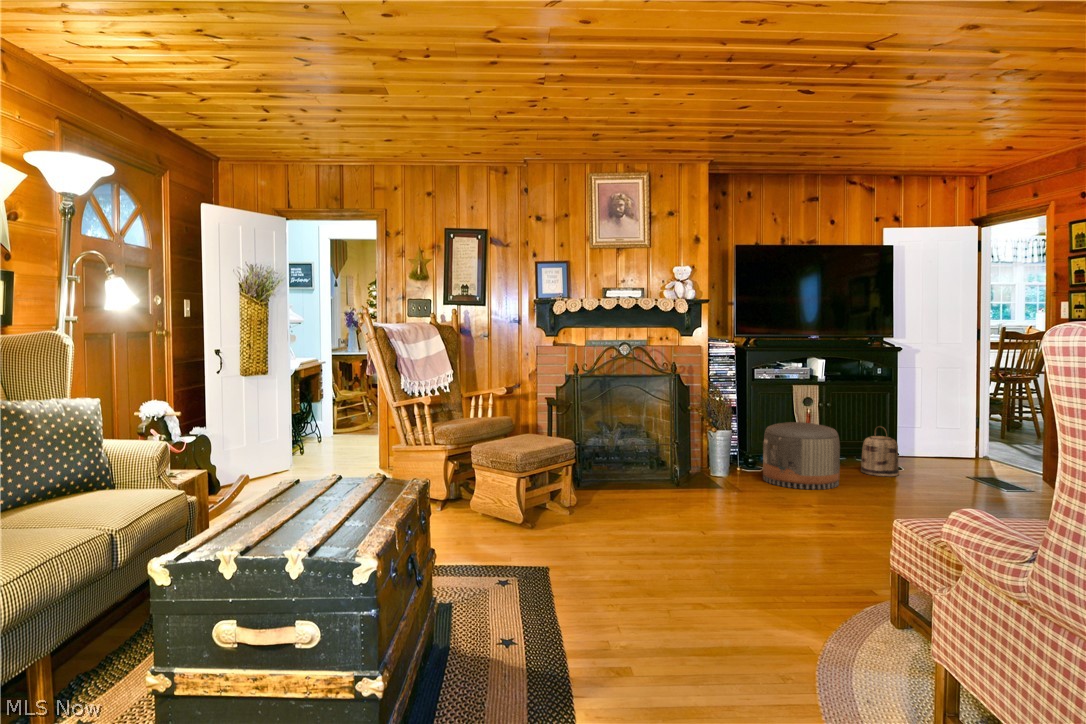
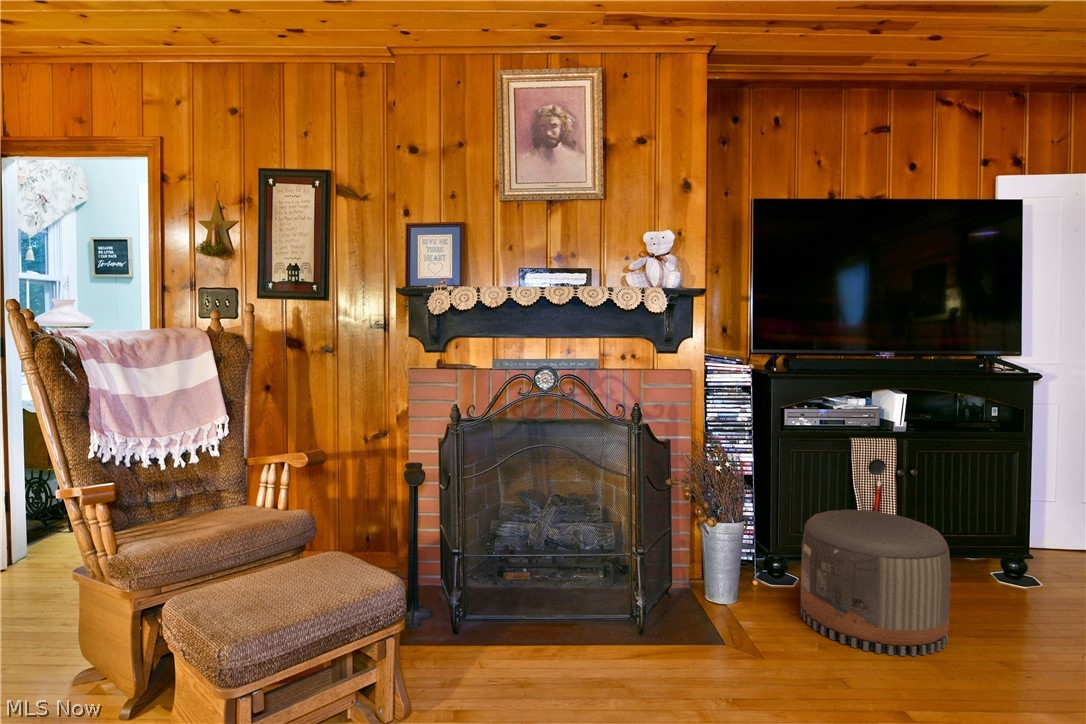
basket: present [861,430,899,476] -> none [971,515,1047,610]

